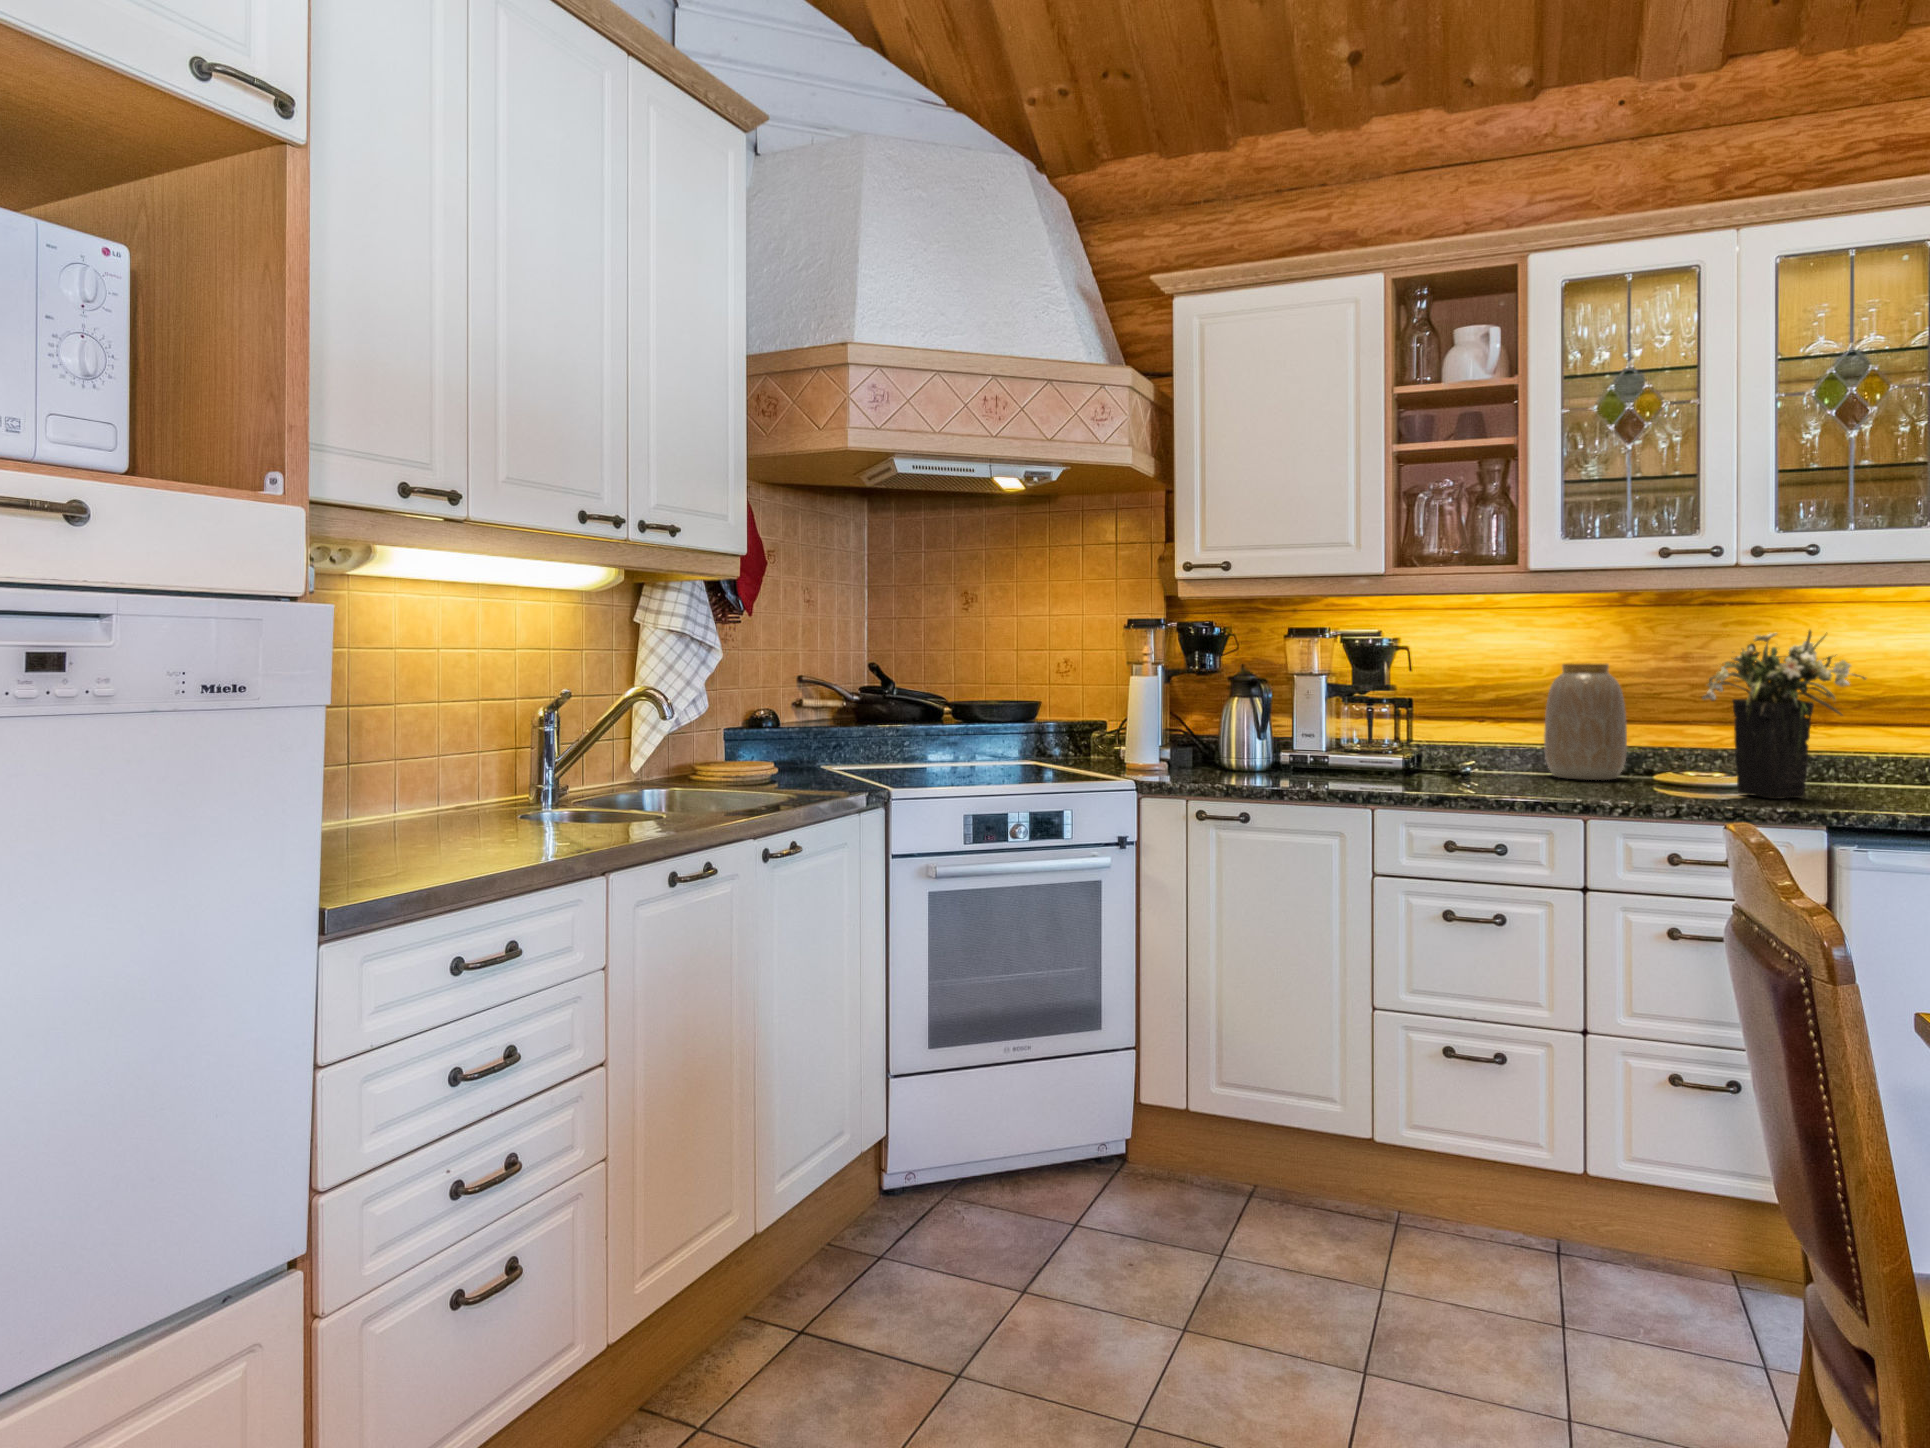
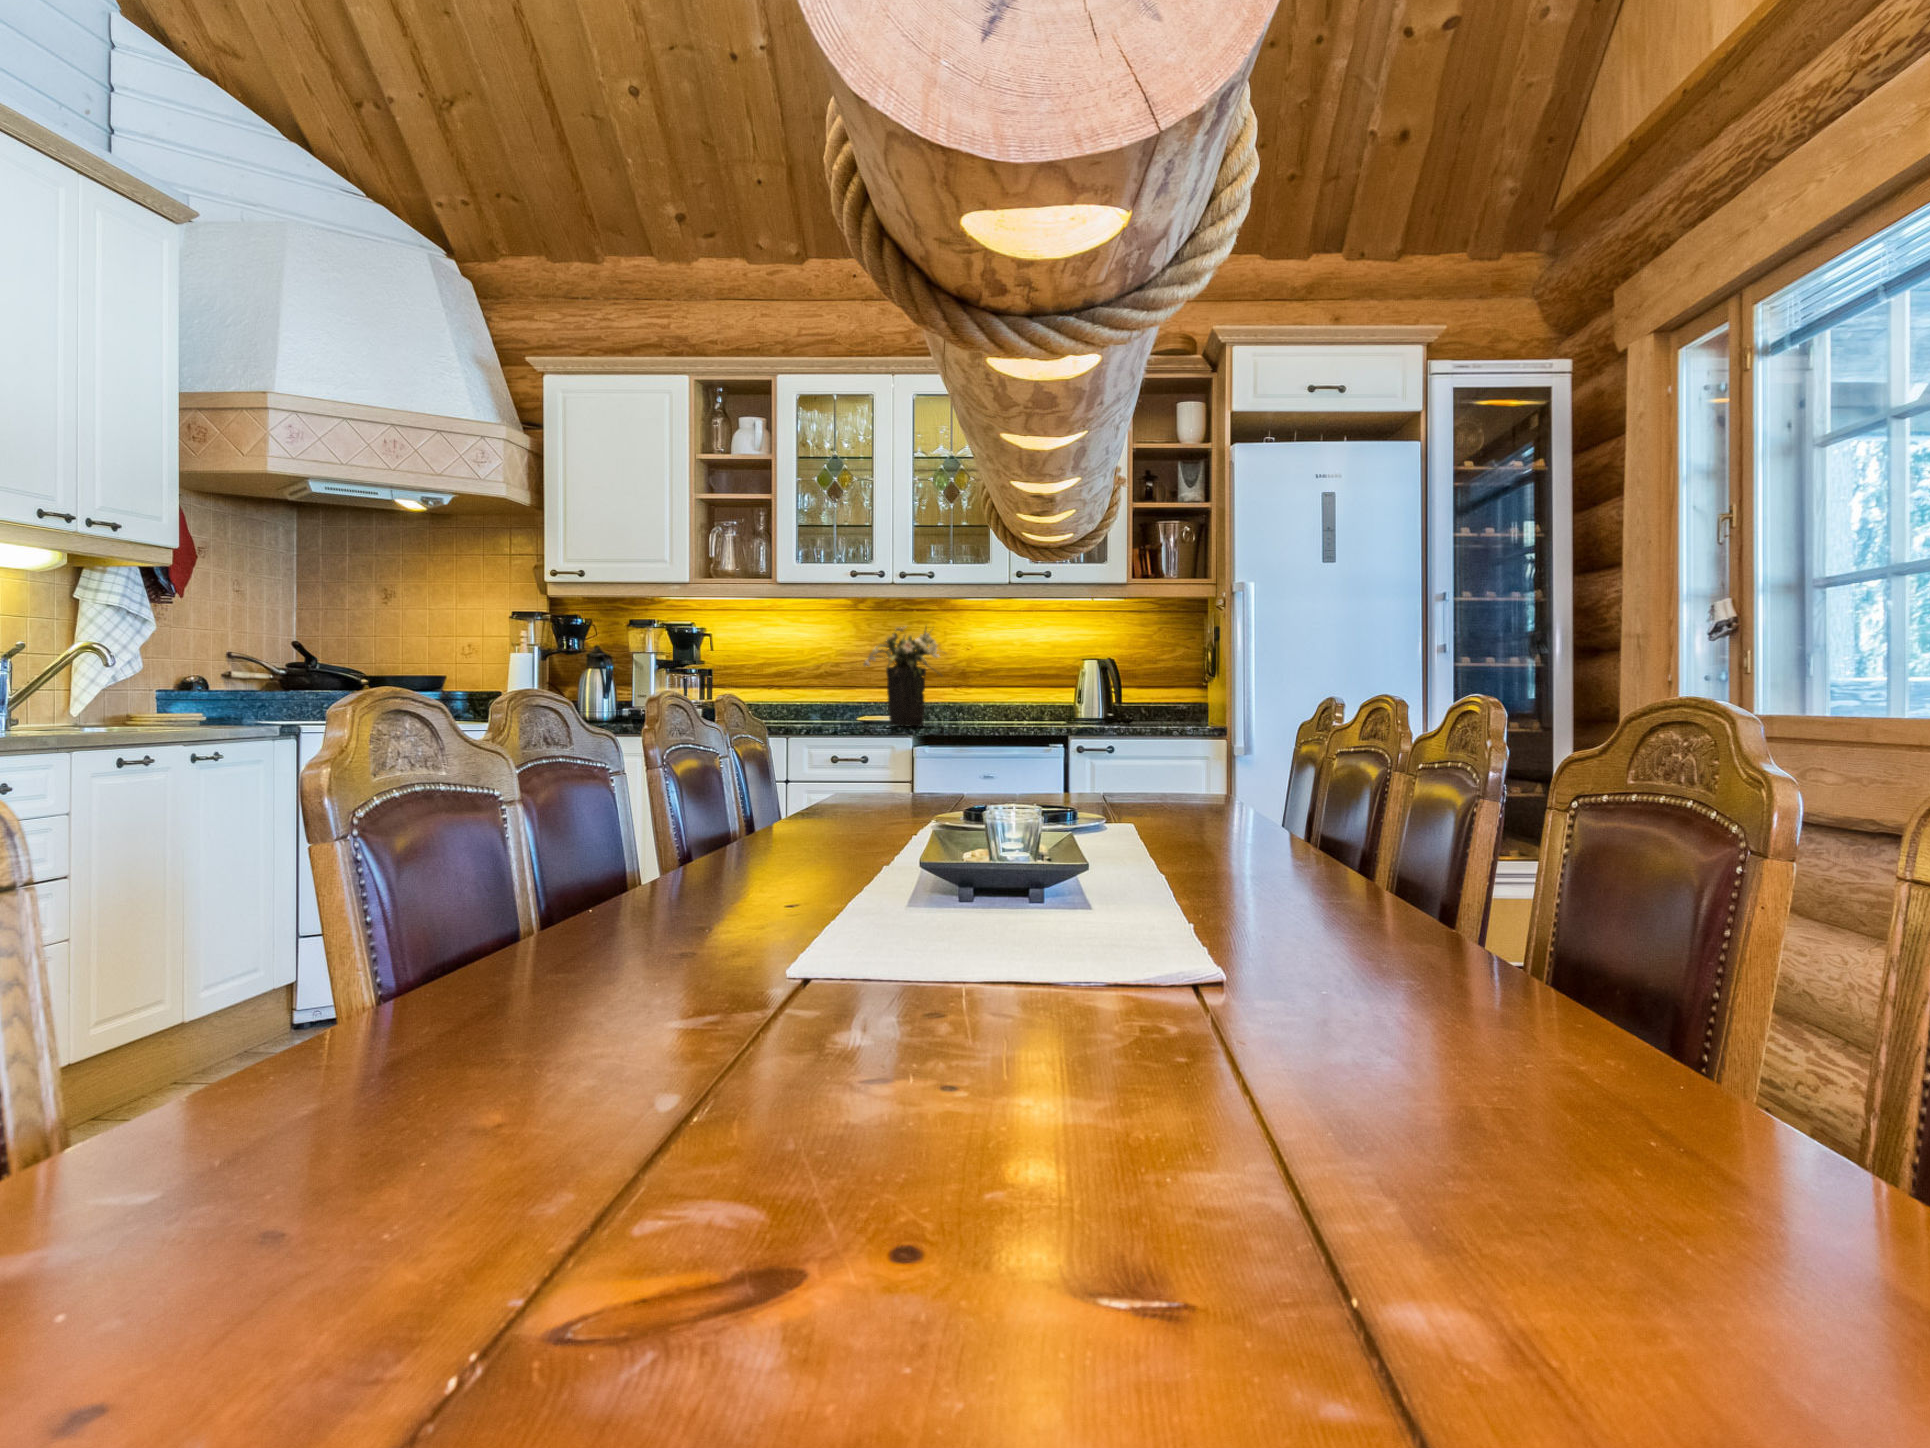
vase: present [1544,664,1627,780] -> none [796,647,843,722]

